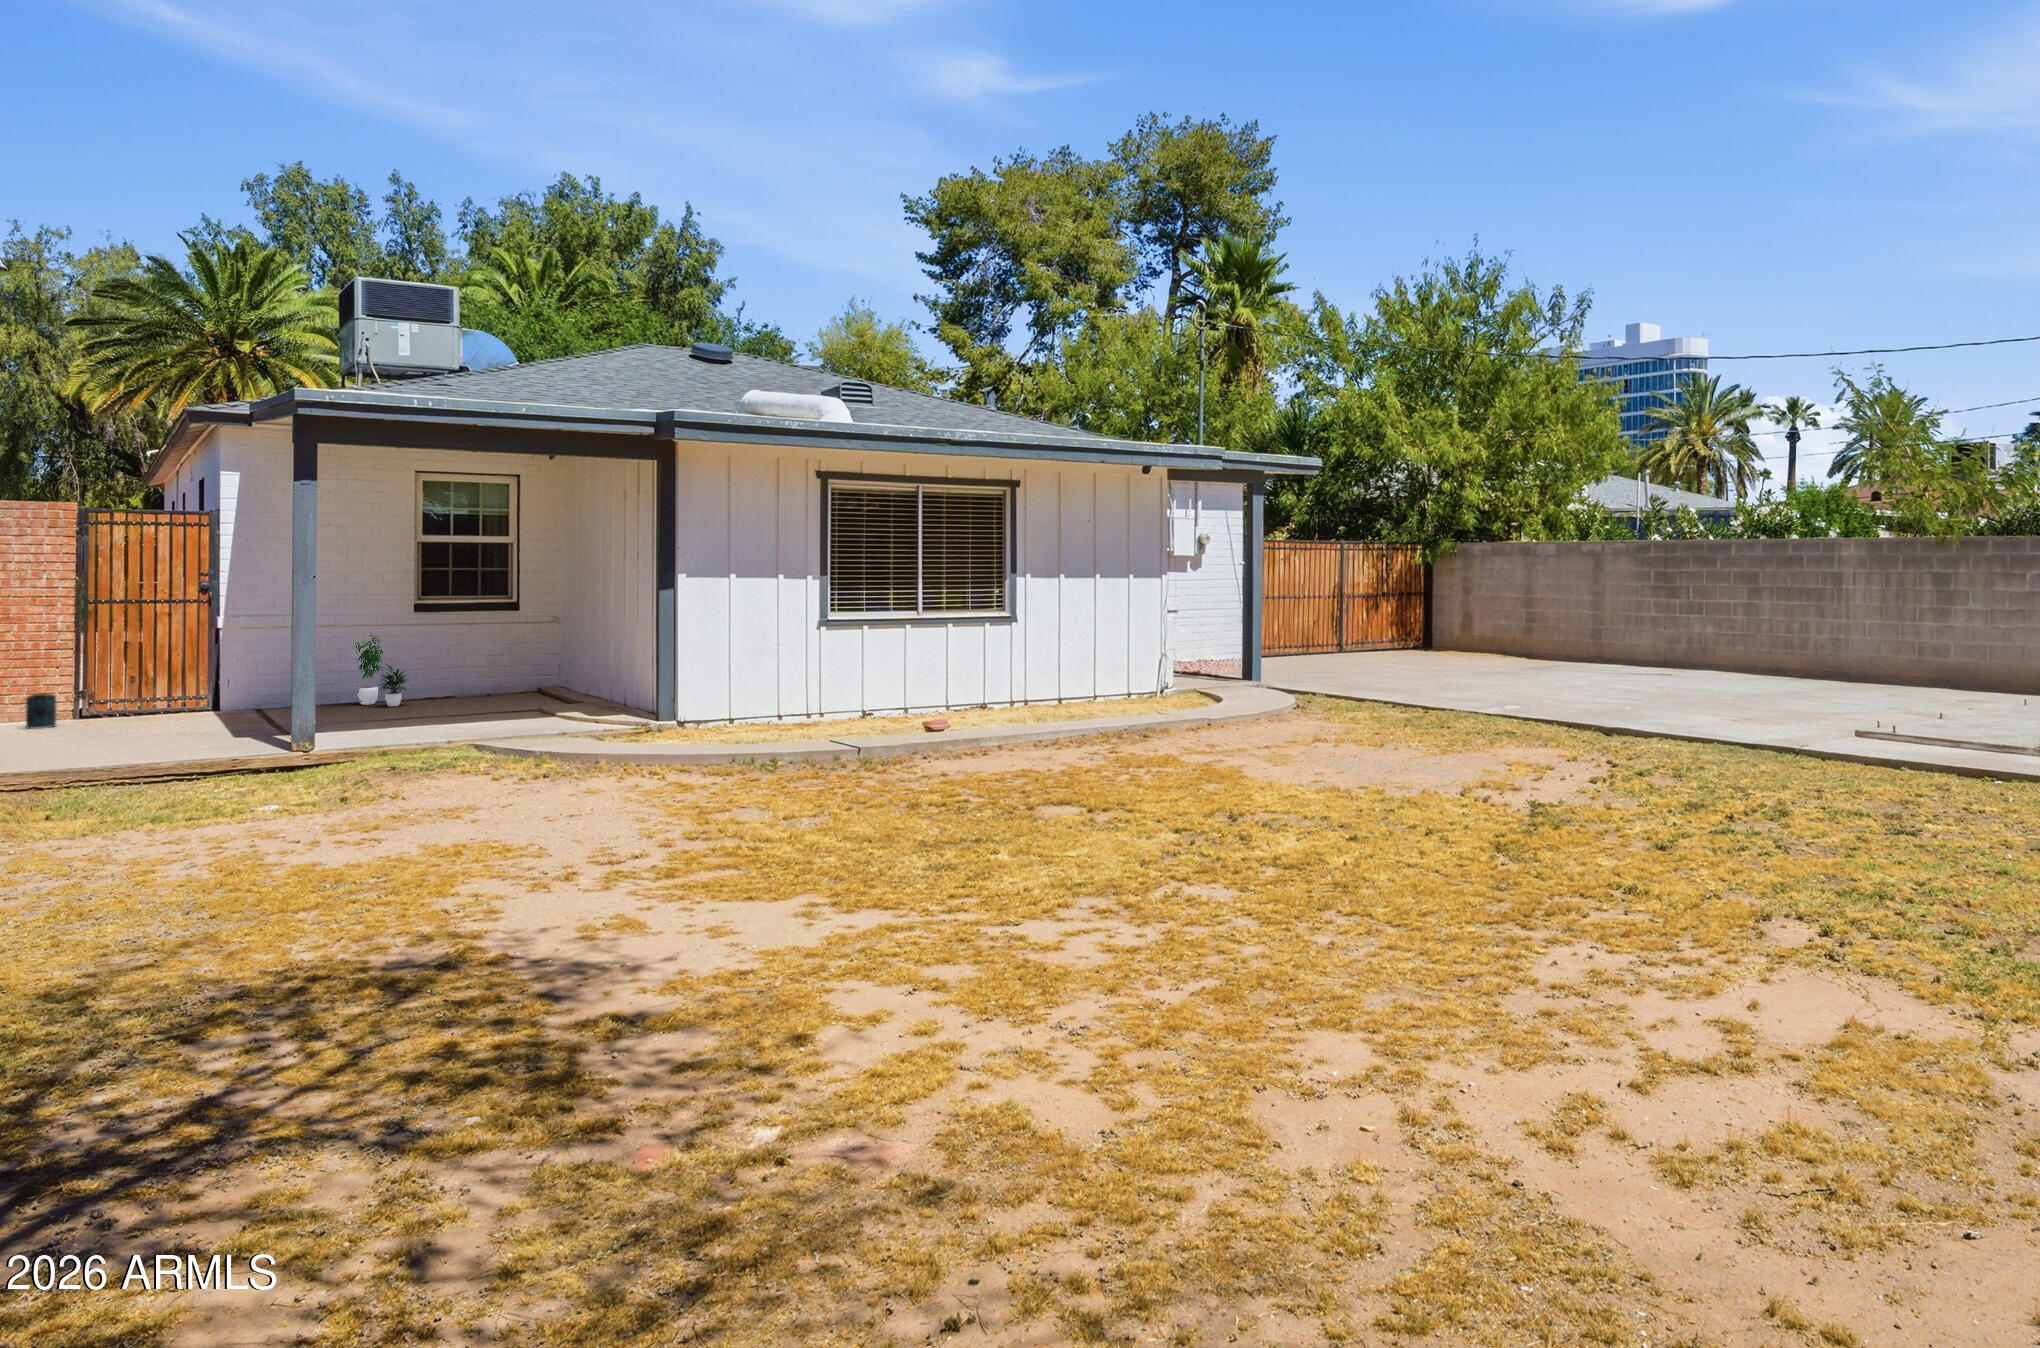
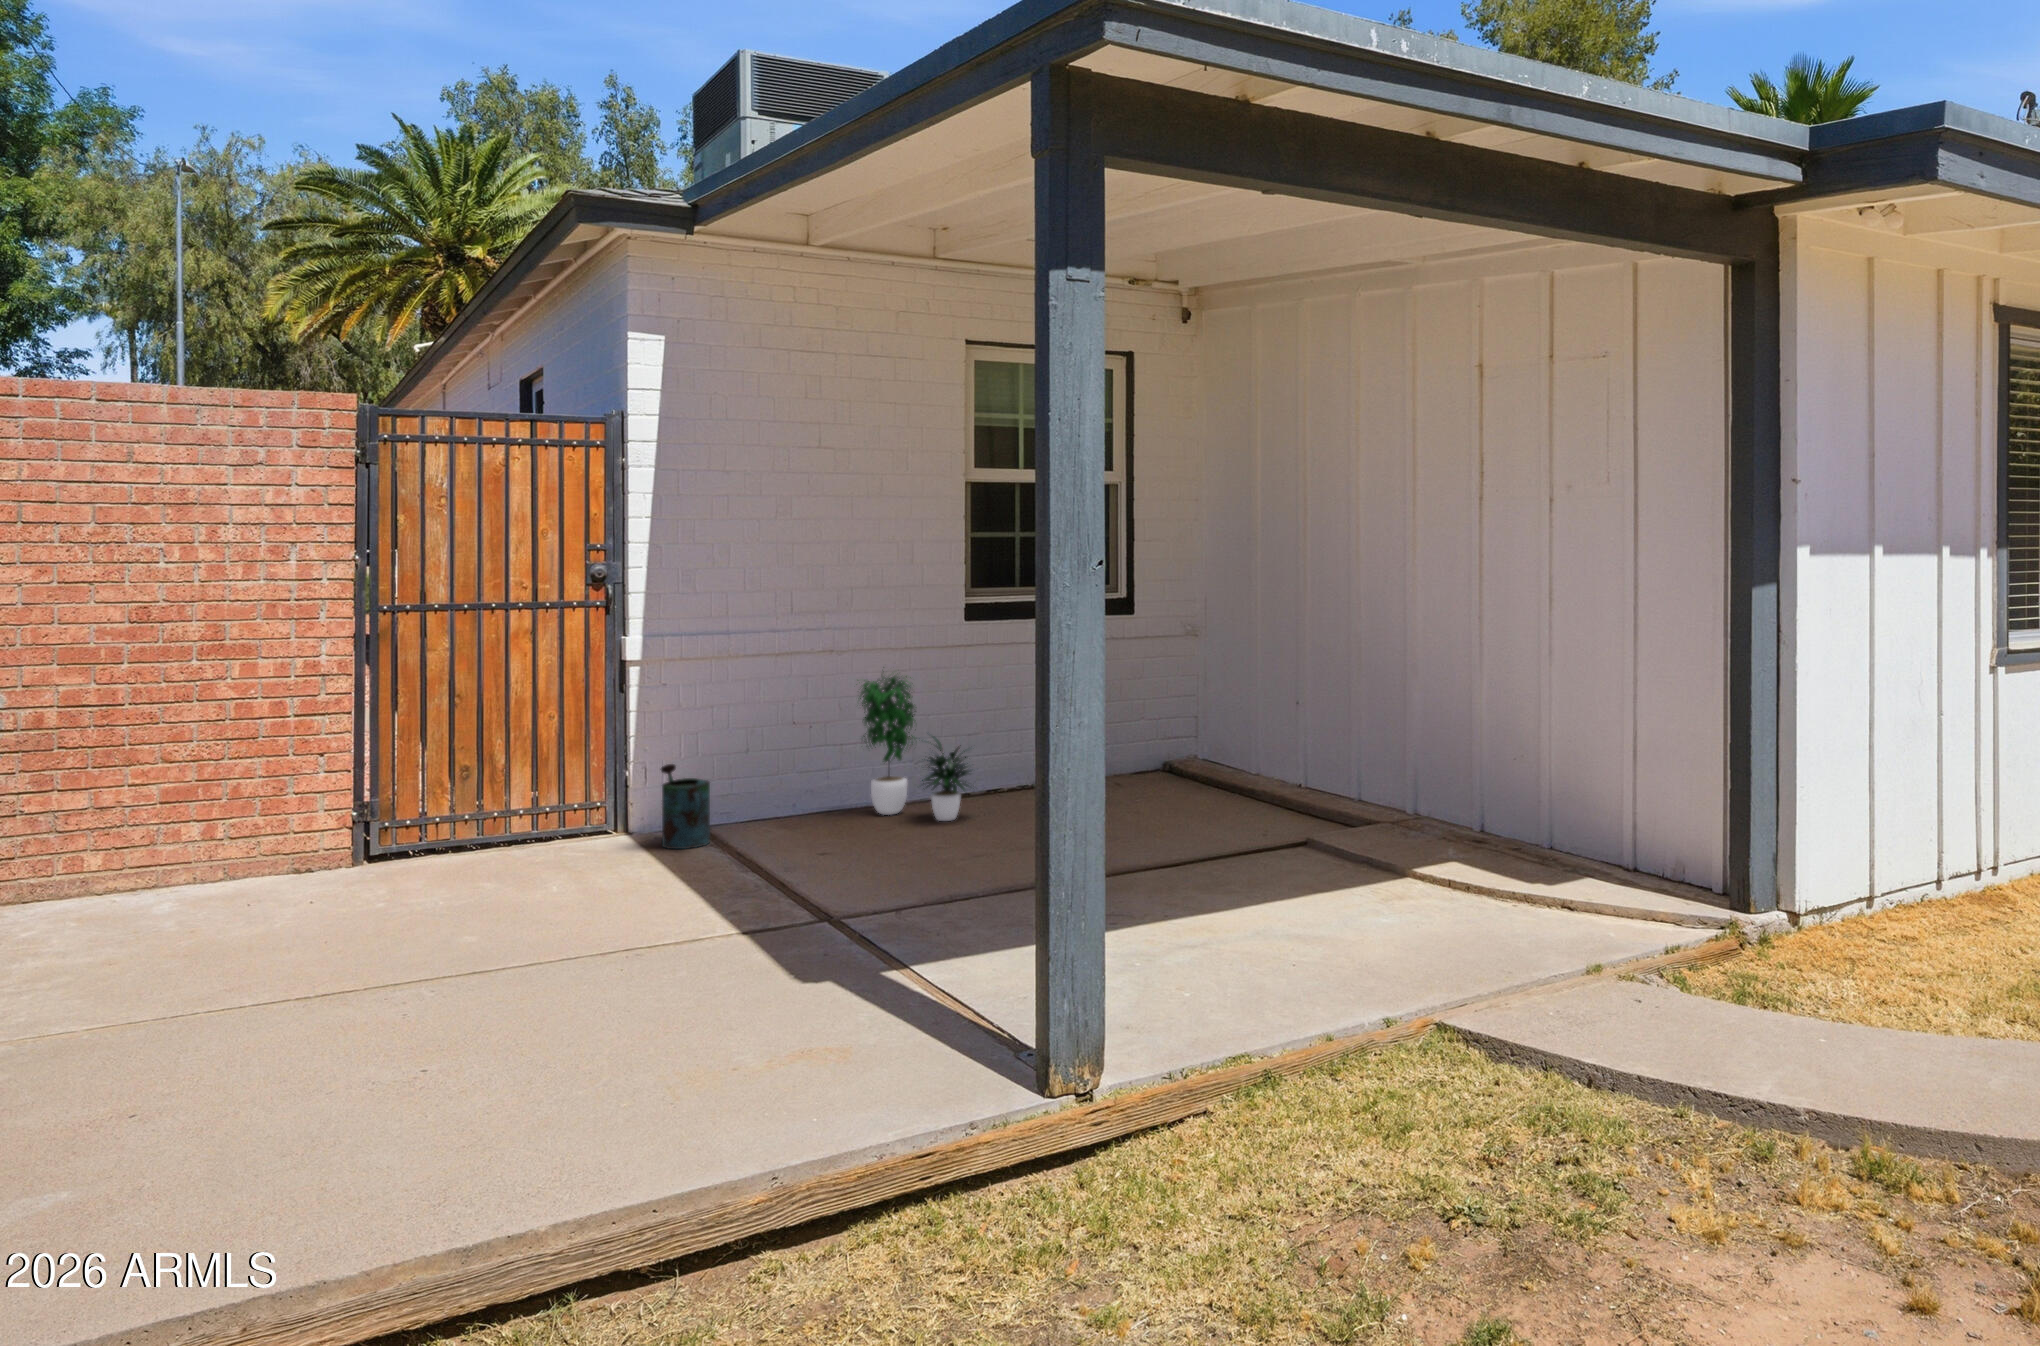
watering can: present [26,692,56,729] -> present [660,764,710,849]

